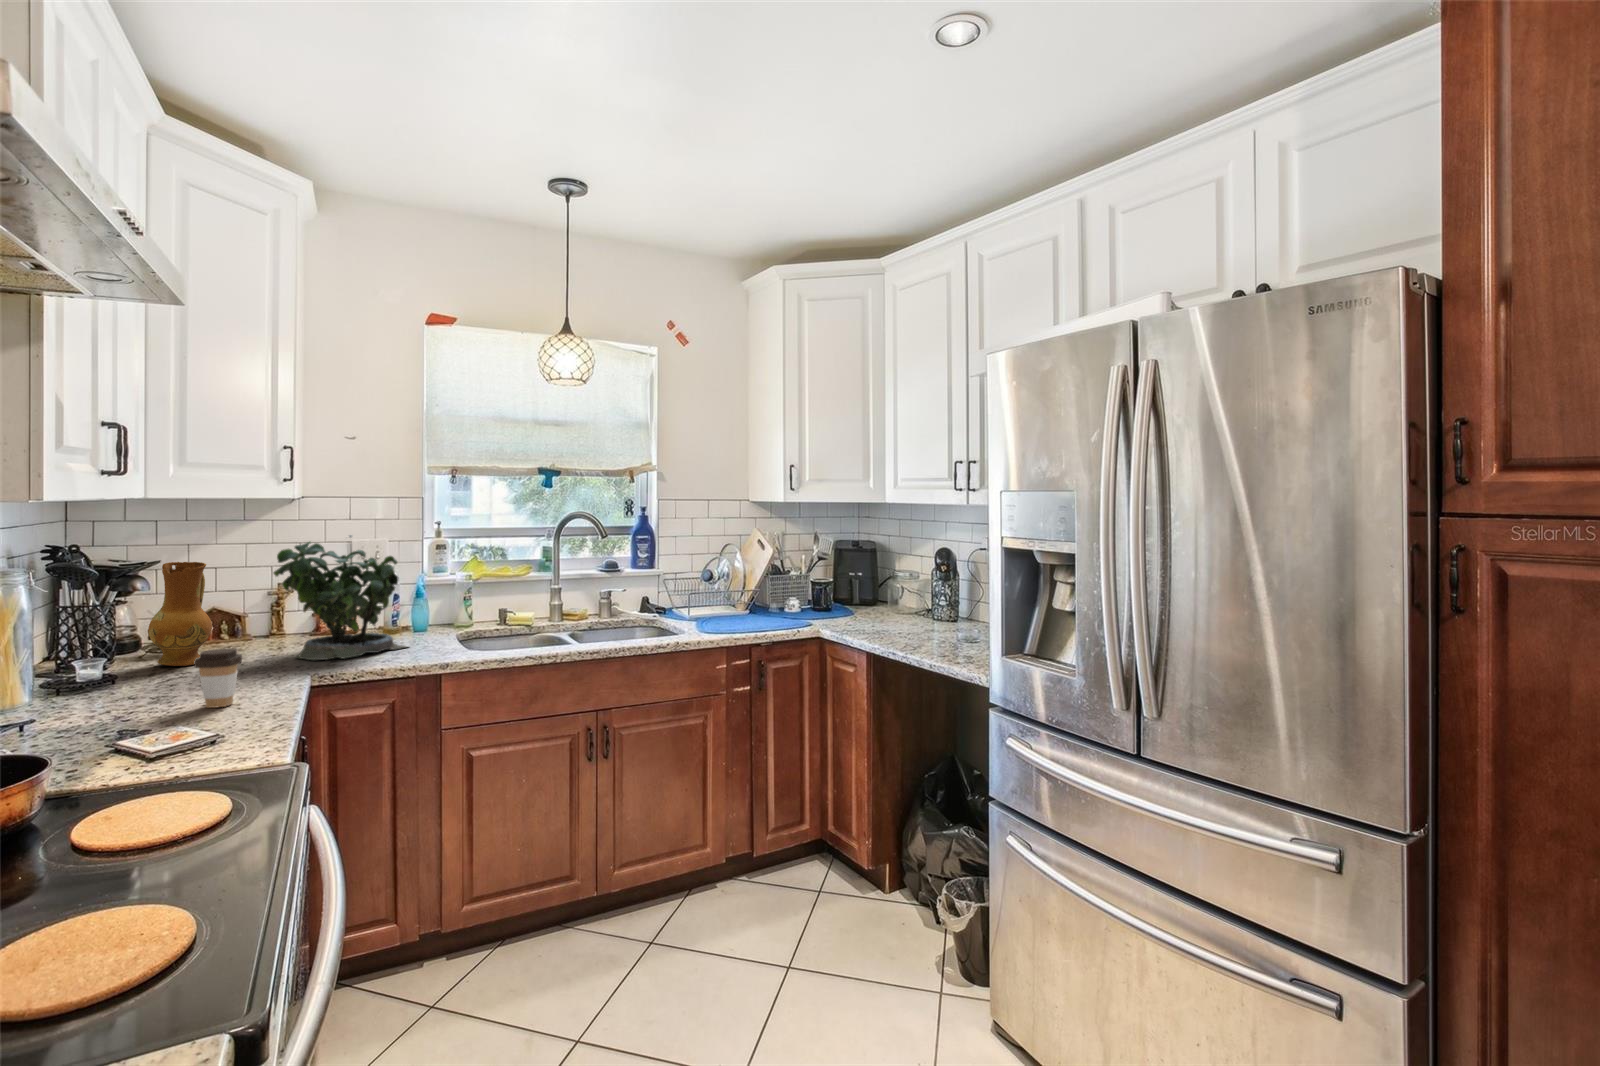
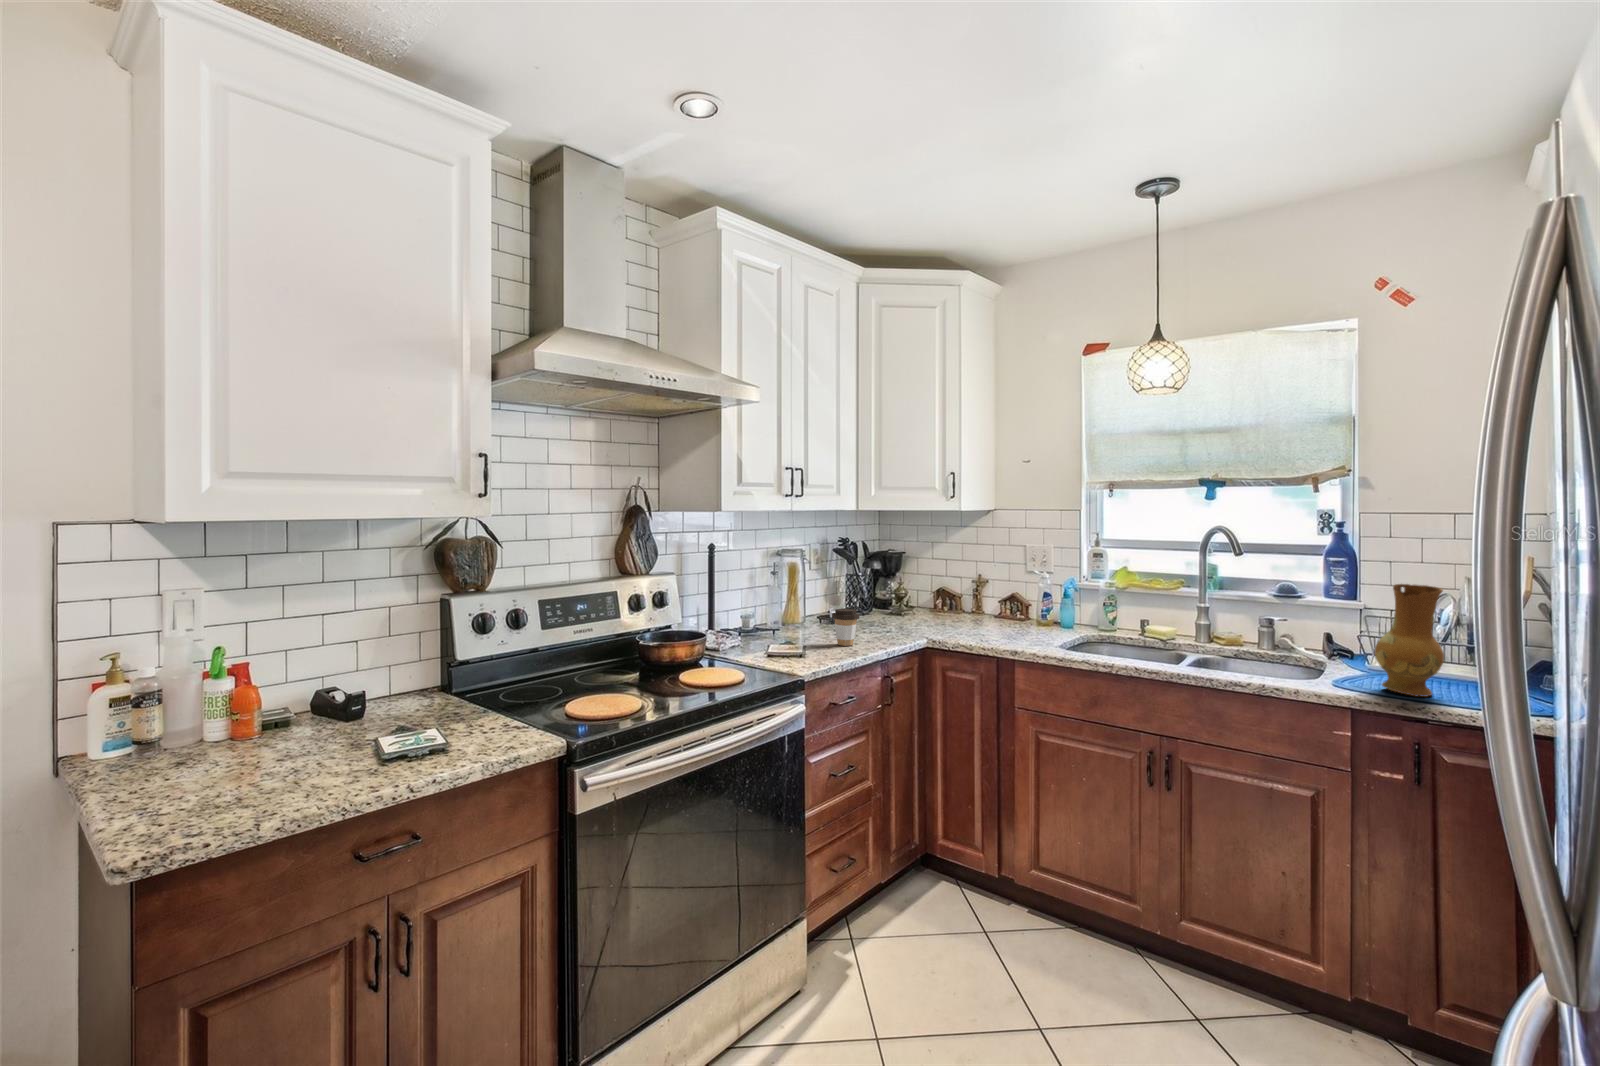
potted plant: present [274,535,407,660] -> none [937,540,1024,636]
ceramic jug: present [148,562,212,666] -> present [1375,584,1444,697]

